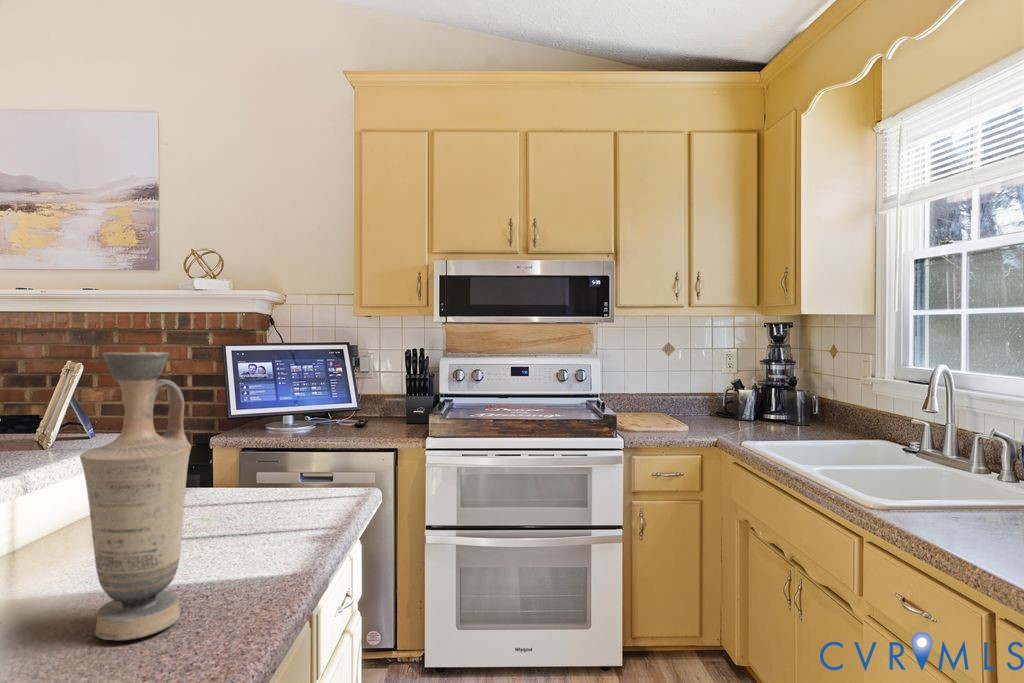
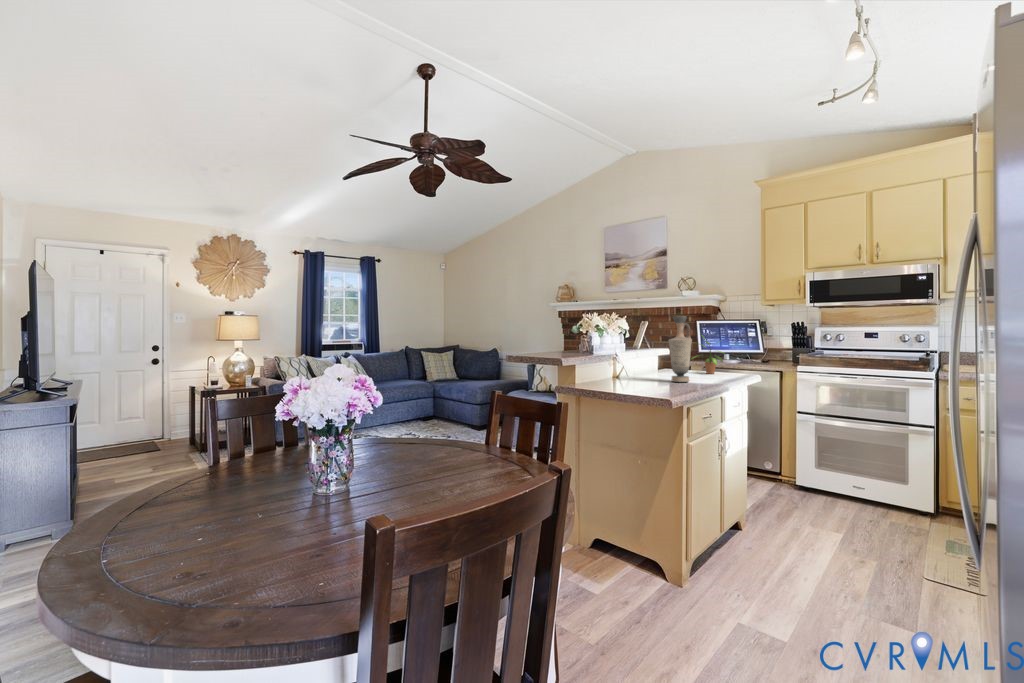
potted plant: none [196,393,307,517] -> present [705,342,723,374]

